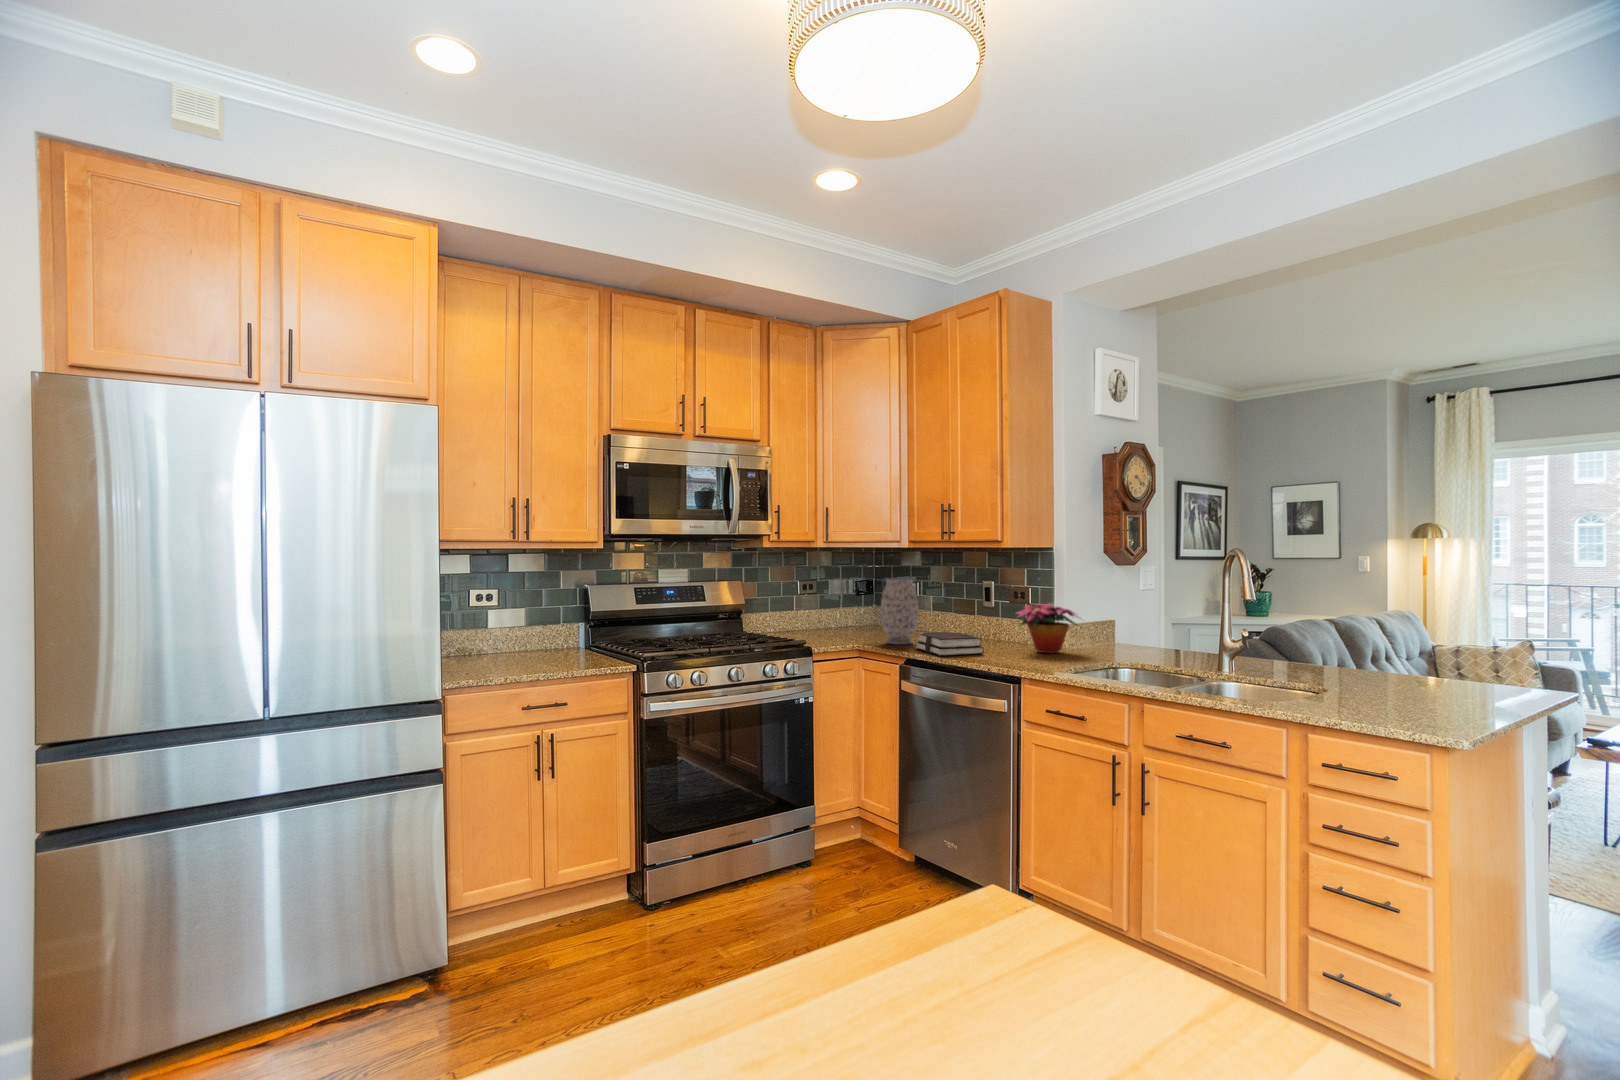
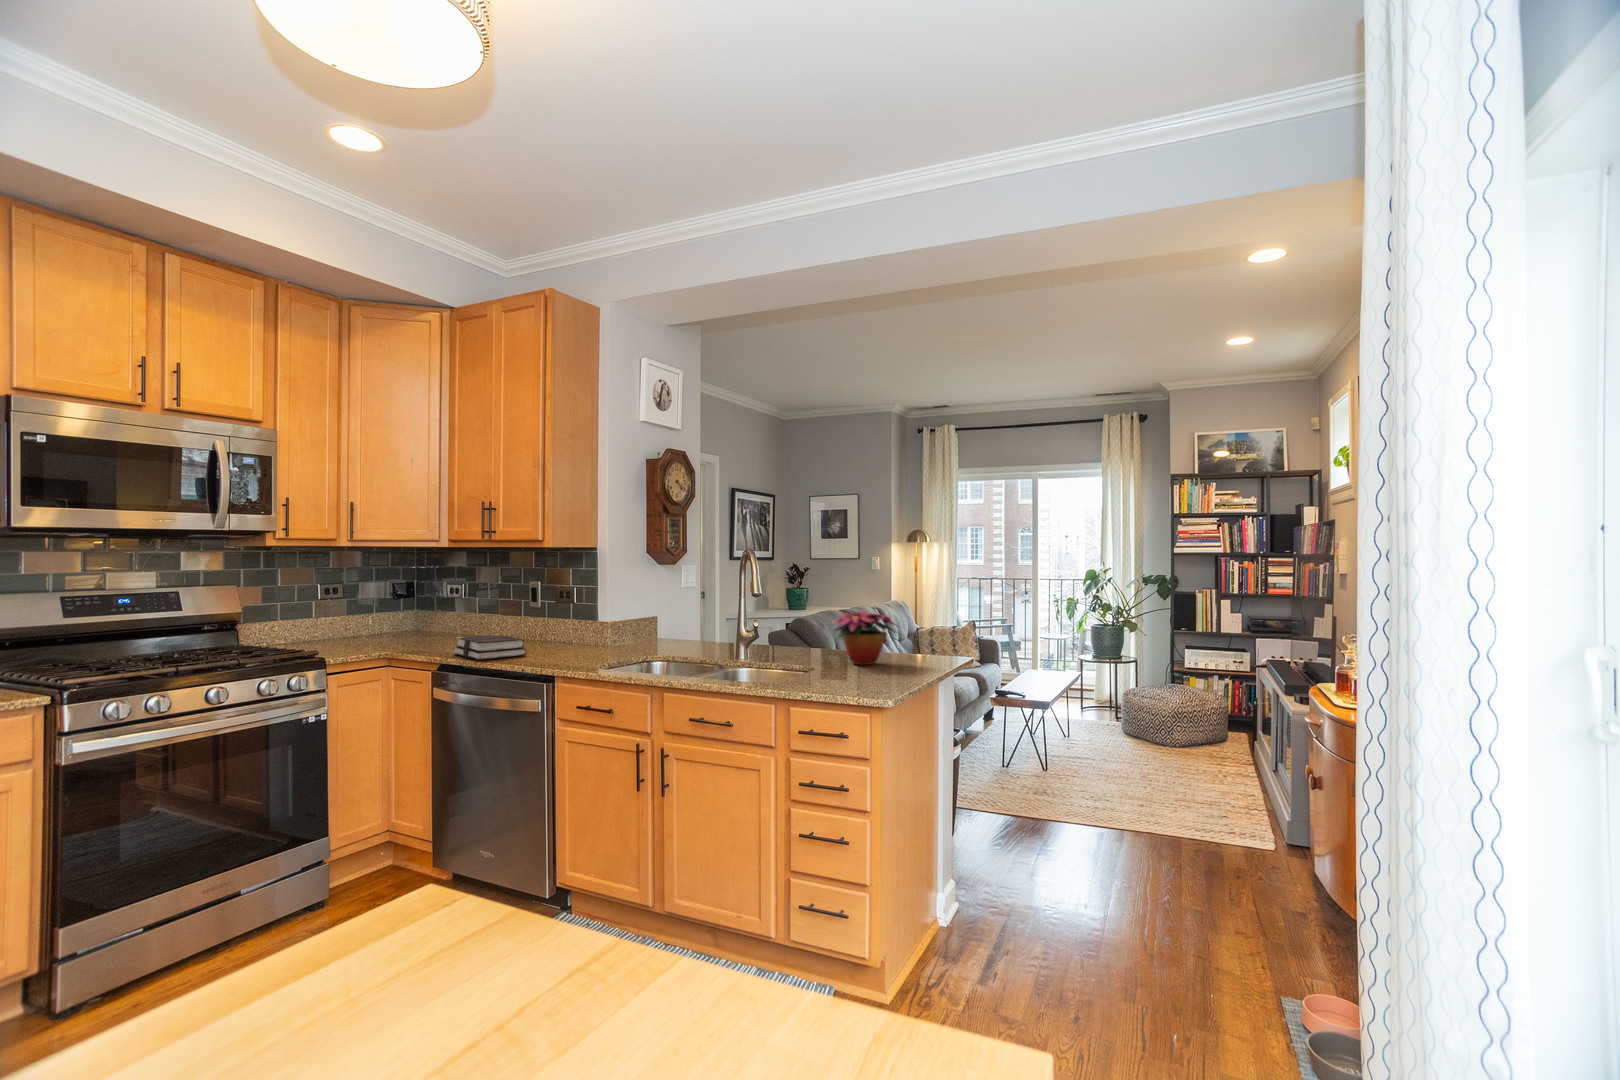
vase: present [881,578,918,645] -> none [416,580,460,651]
flower arrangement: present [1017,604,1077,653] -> present [832,611,897,665]

